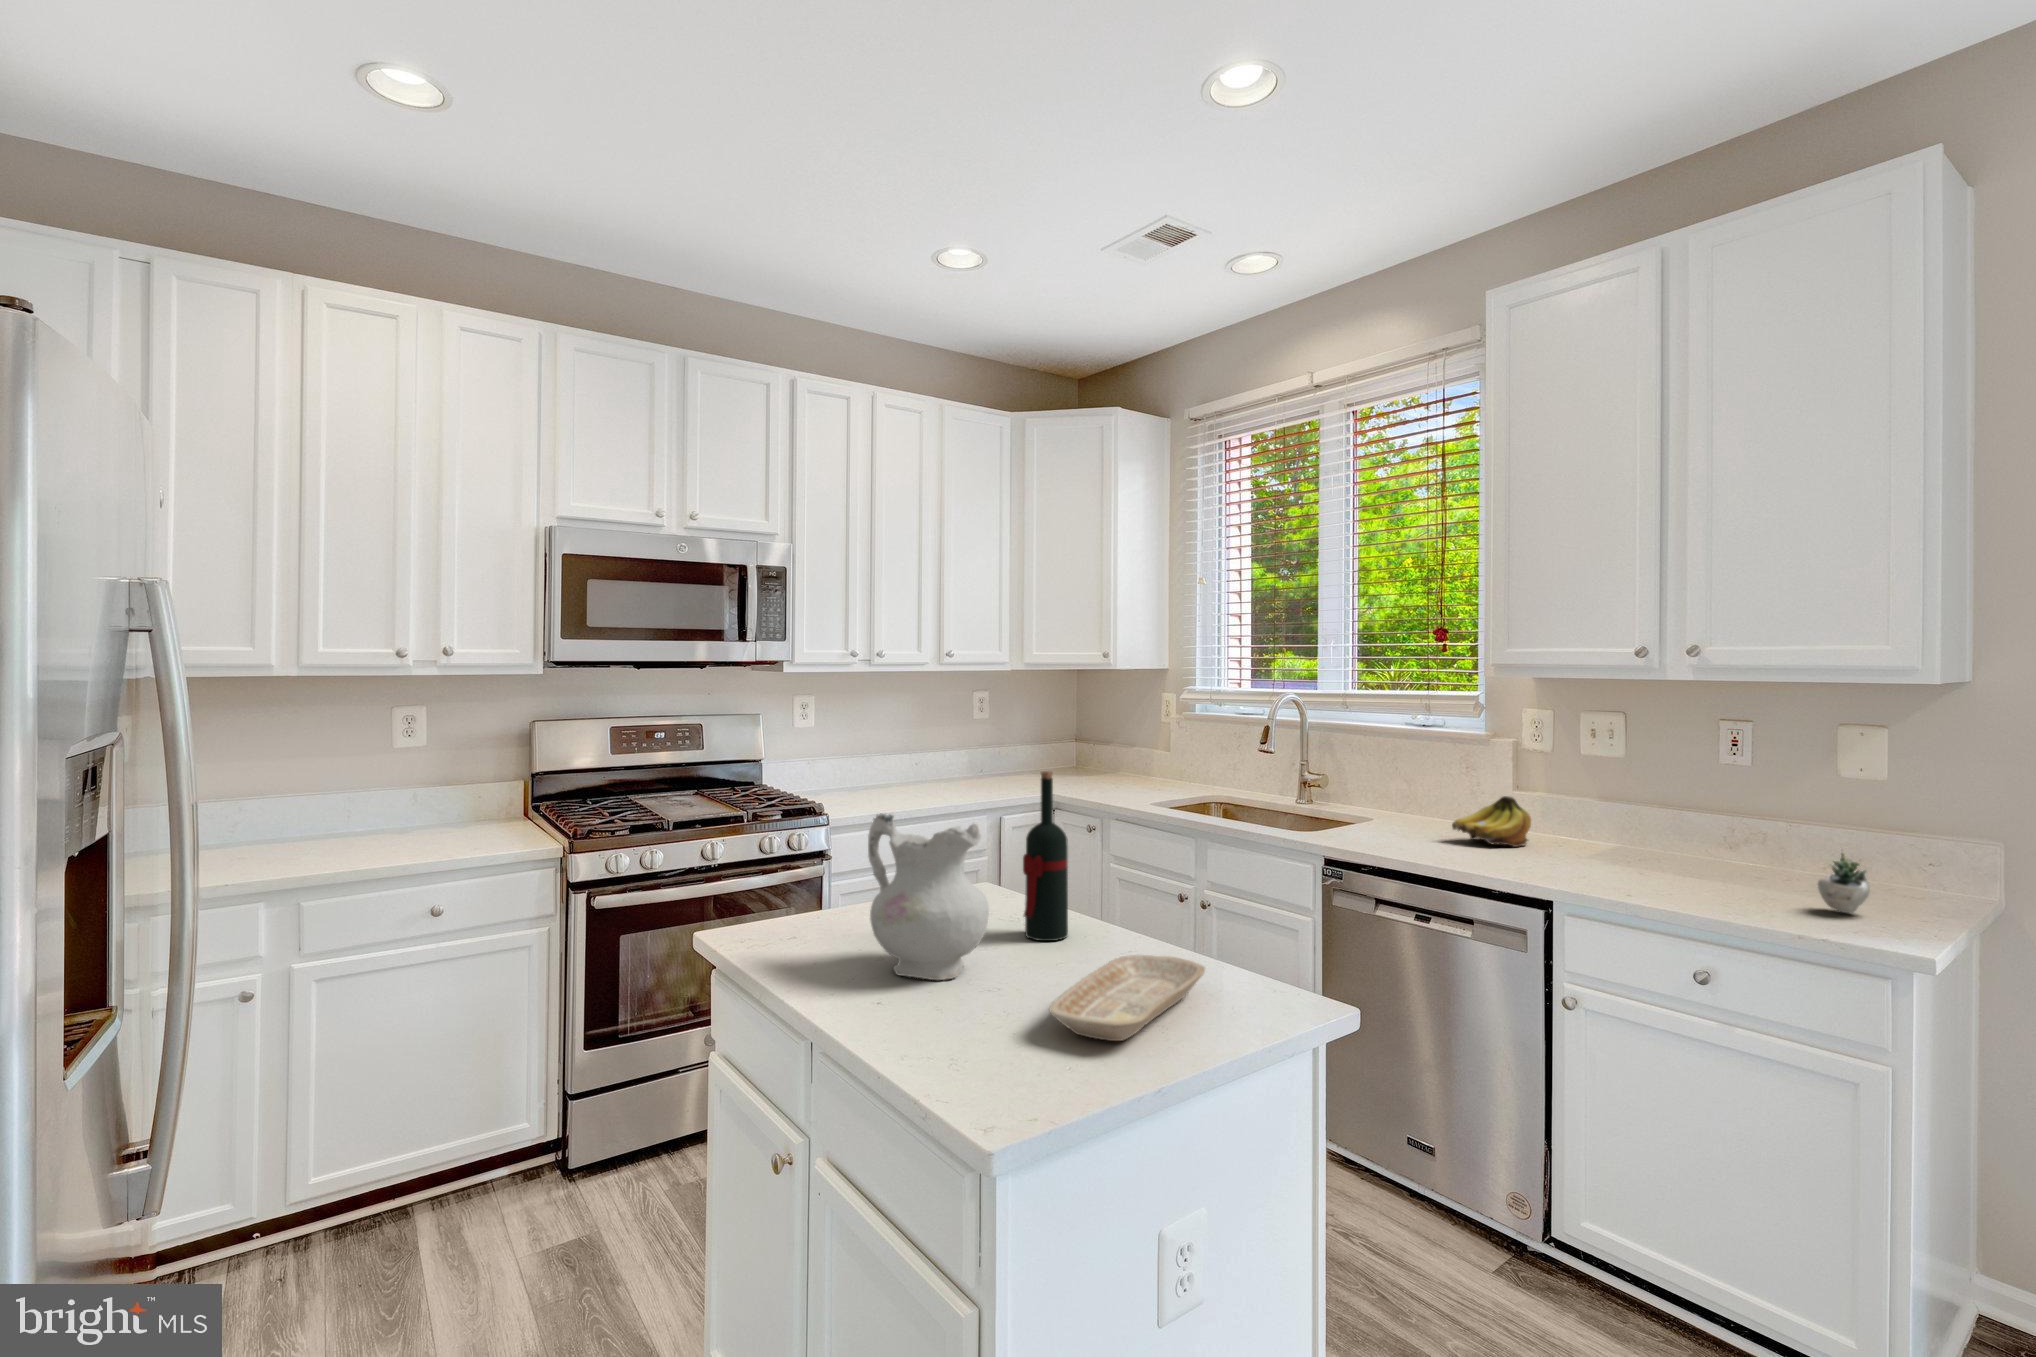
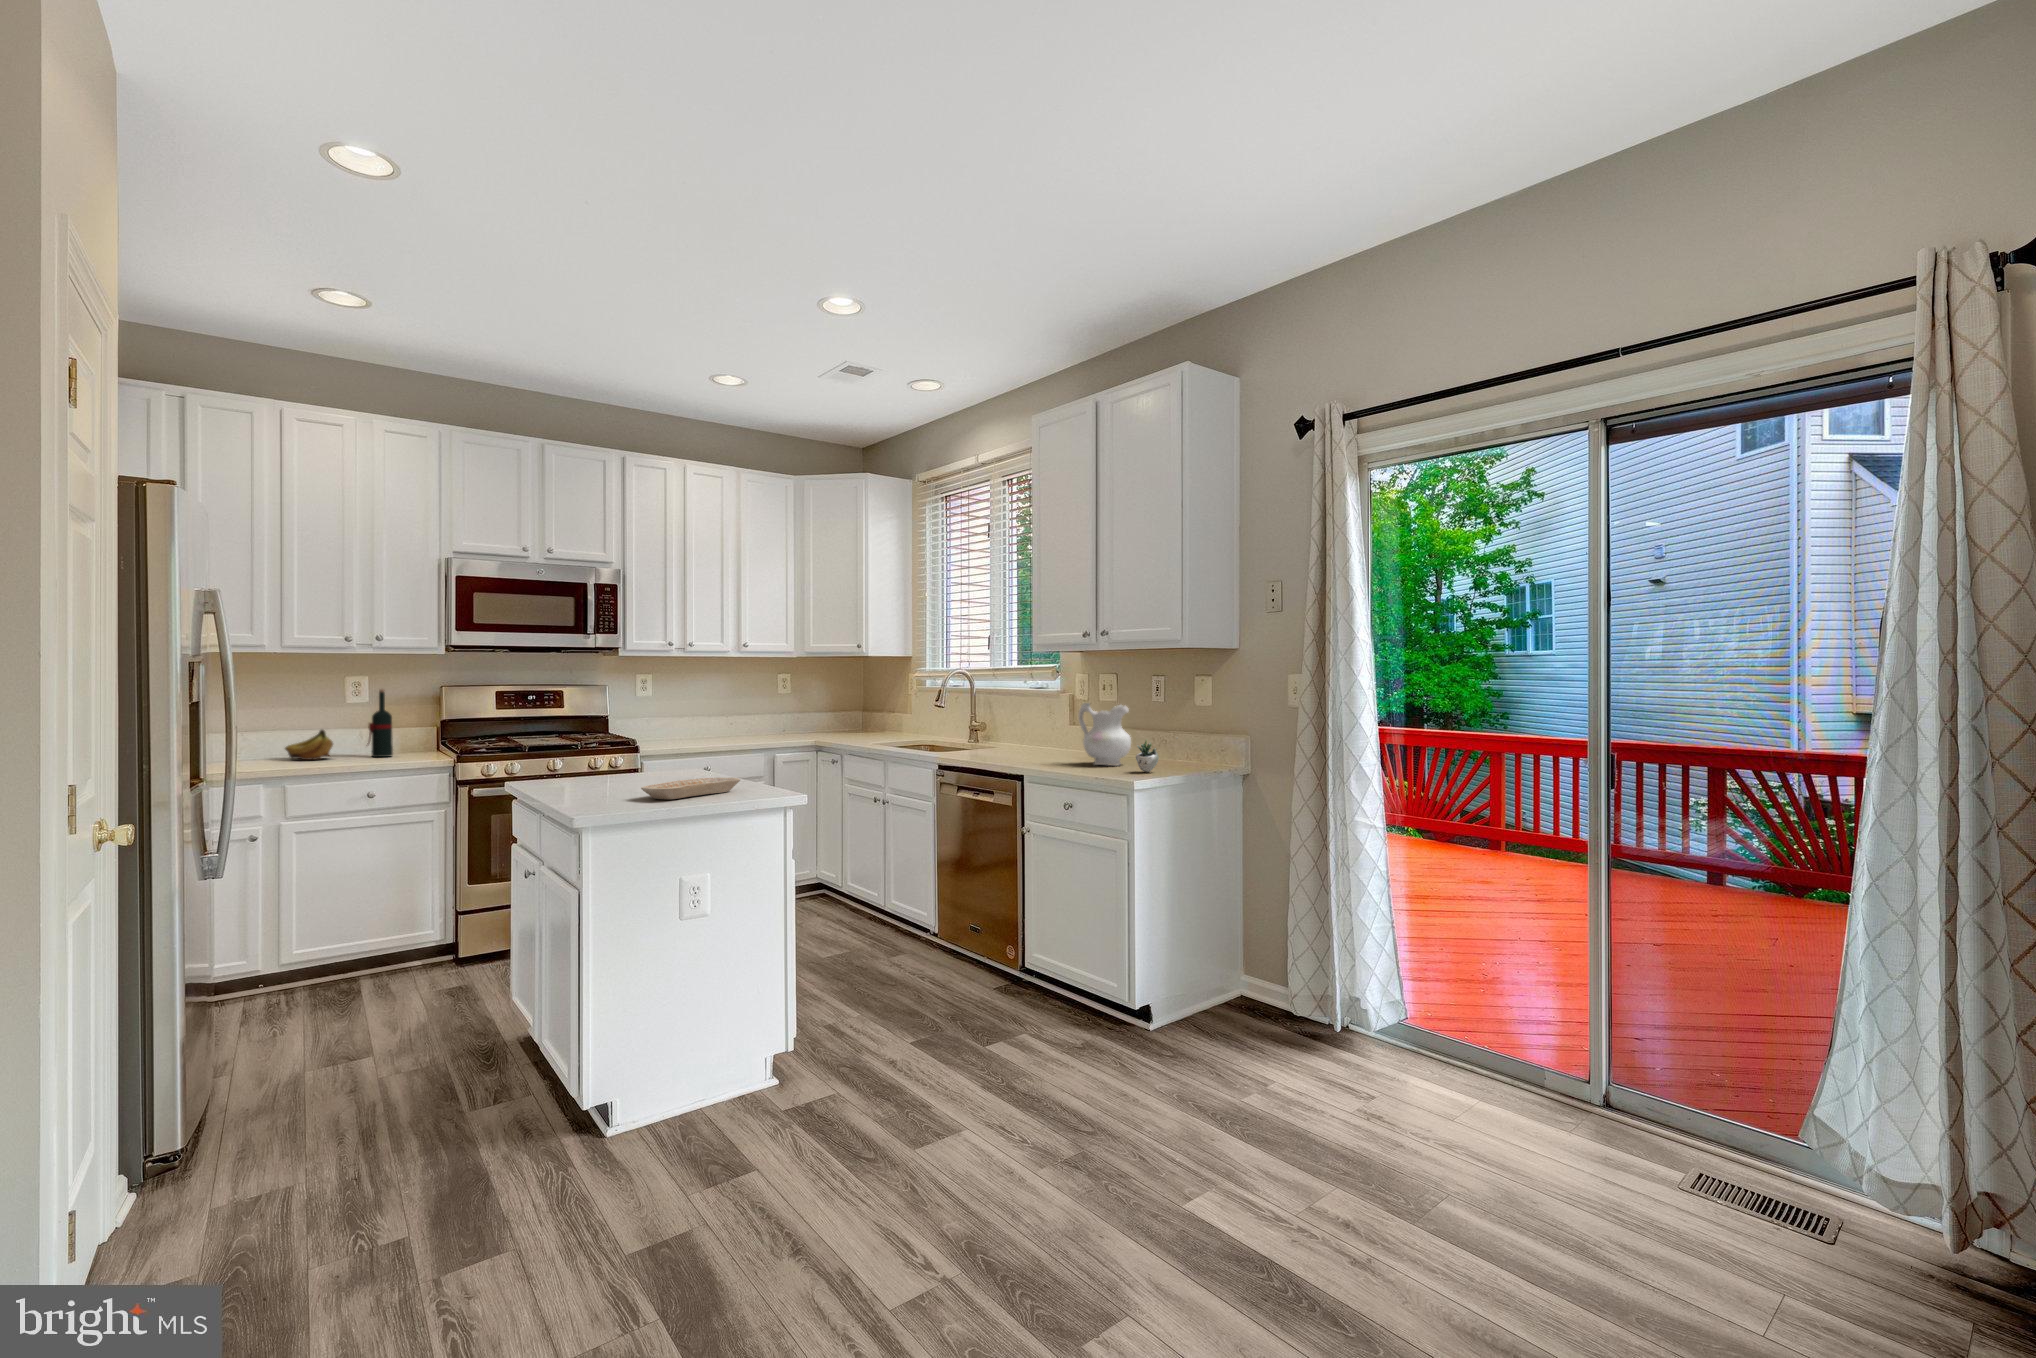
wine bottle: present [1023,771,1068,941] -> present [368,689,393,757]
fruit: present [1452,796,1531,847] -> present [285,730,333,760]
ceramic pitcher: present [868,814,989,980] -> present [1078,703,1131,766]

